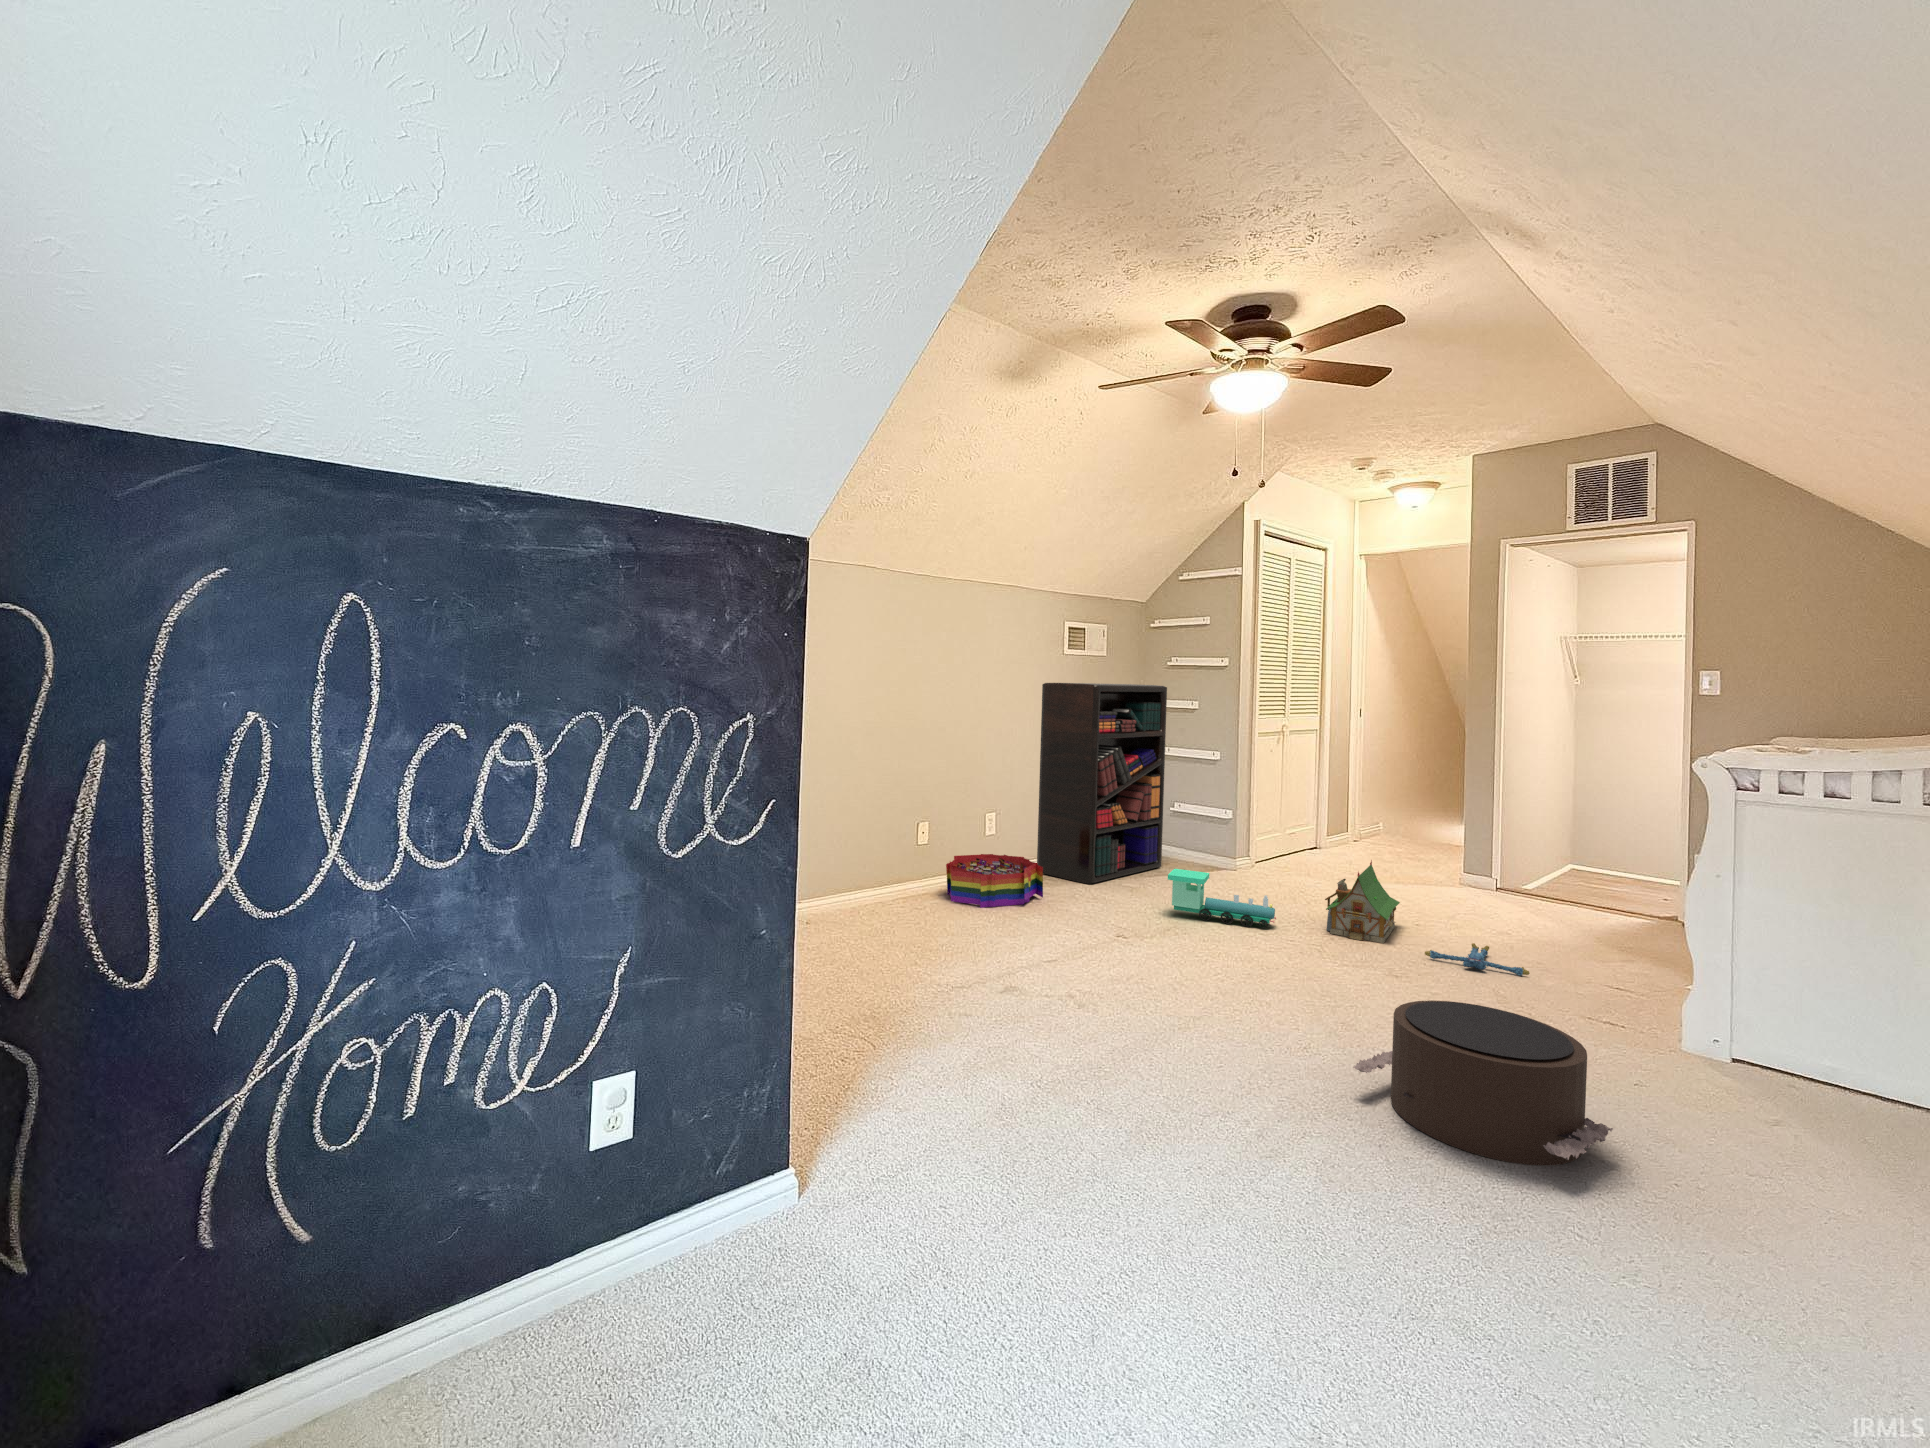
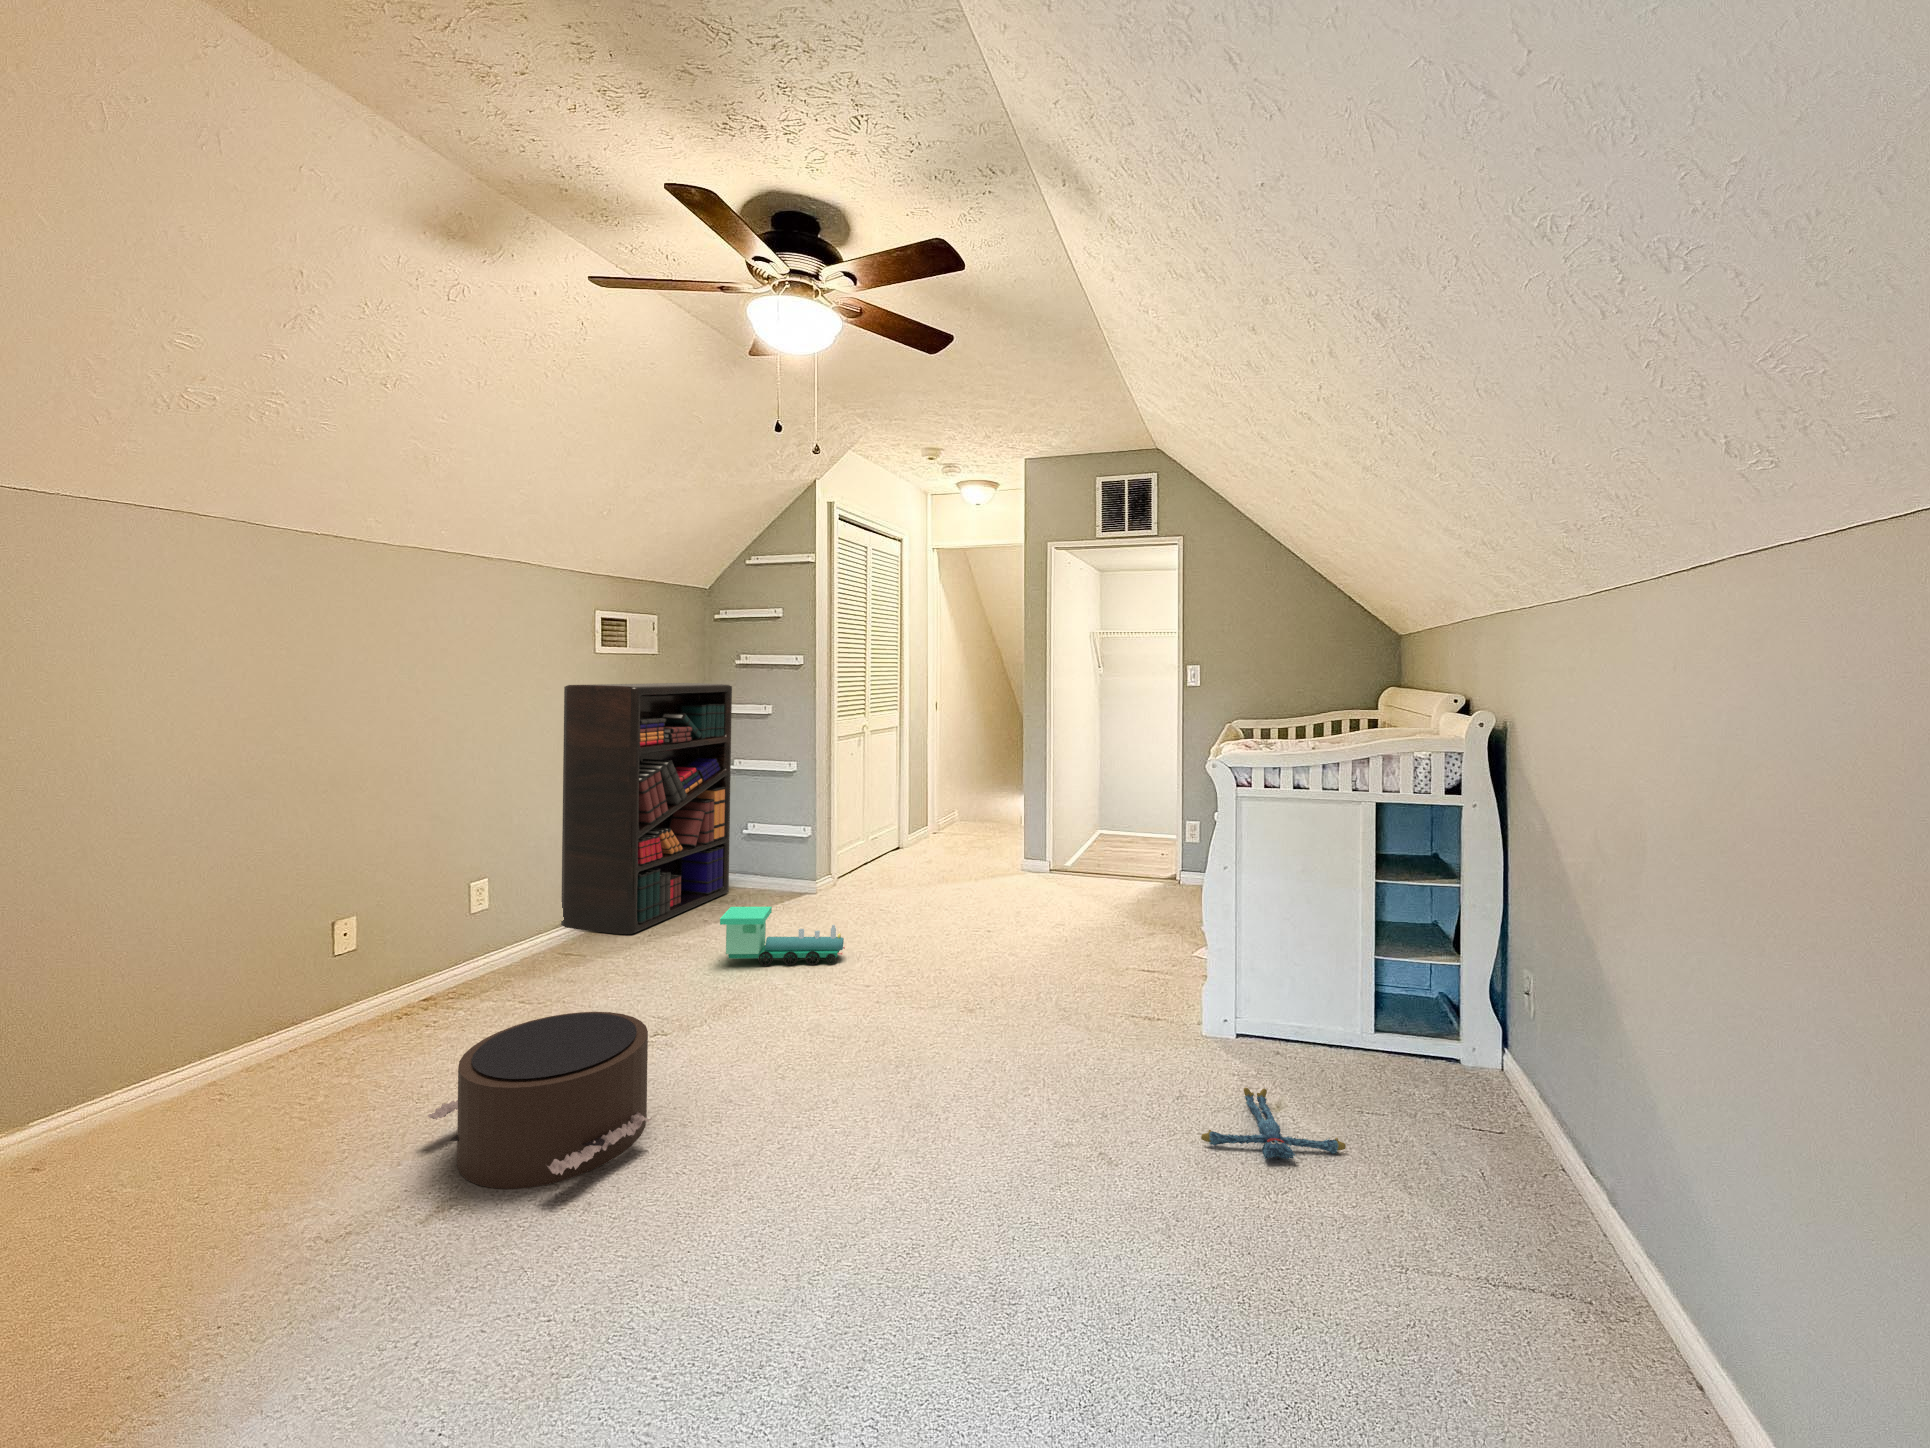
storage bin: present [946,854,1043,908] -> none [395,919,555,1009]
toy house: present [1325,860,1400,943] -> none [895,865,967,959]
plush toy: present [1425,943,1530,976] -> present [1201,1088,1346,1159]
pouf: present [1353,1000,1613,1166] -> present [428,1012,652,1189]

